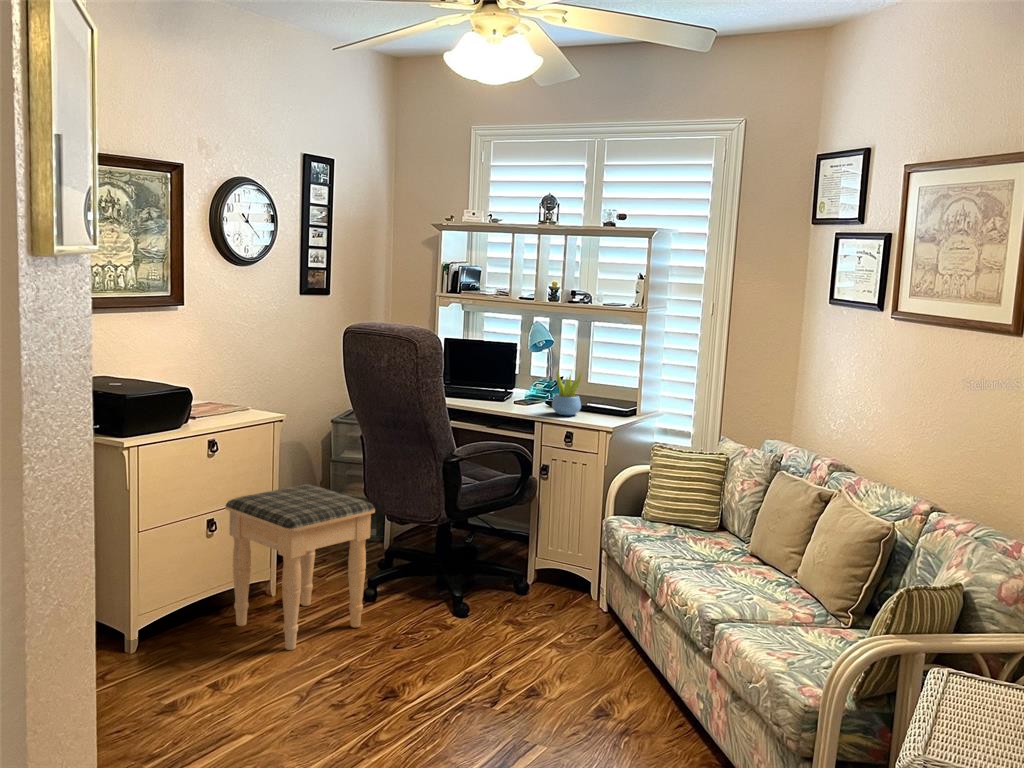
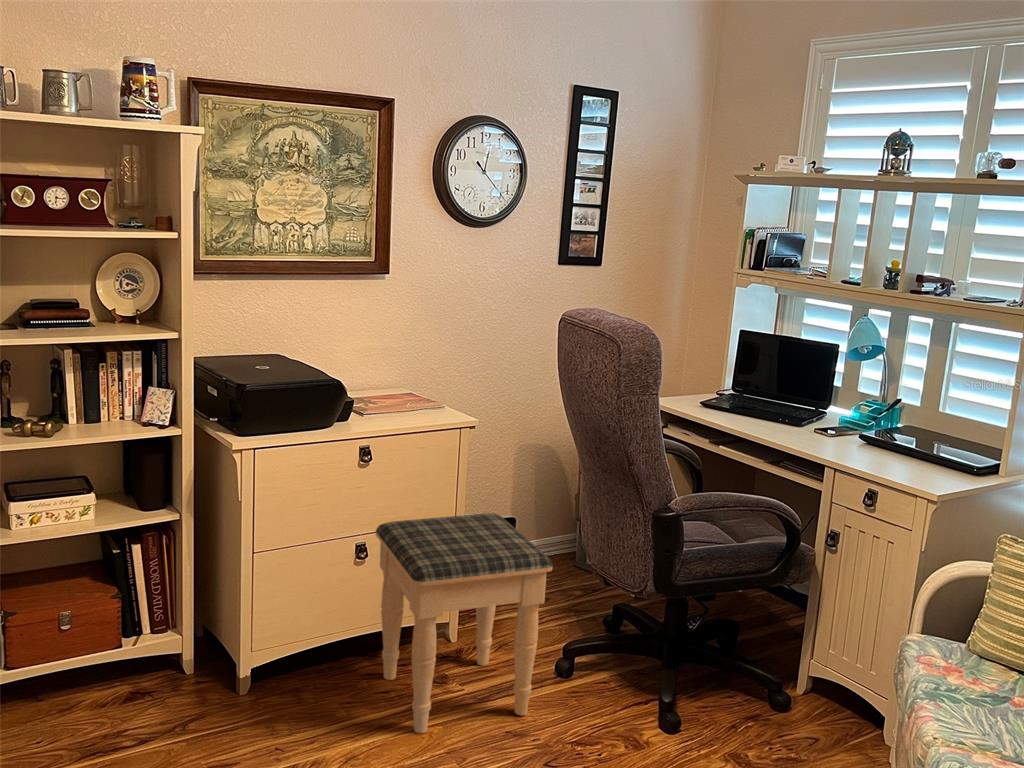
succulent plant: present [552,372,581,415] -> none [854,395,903,464]

